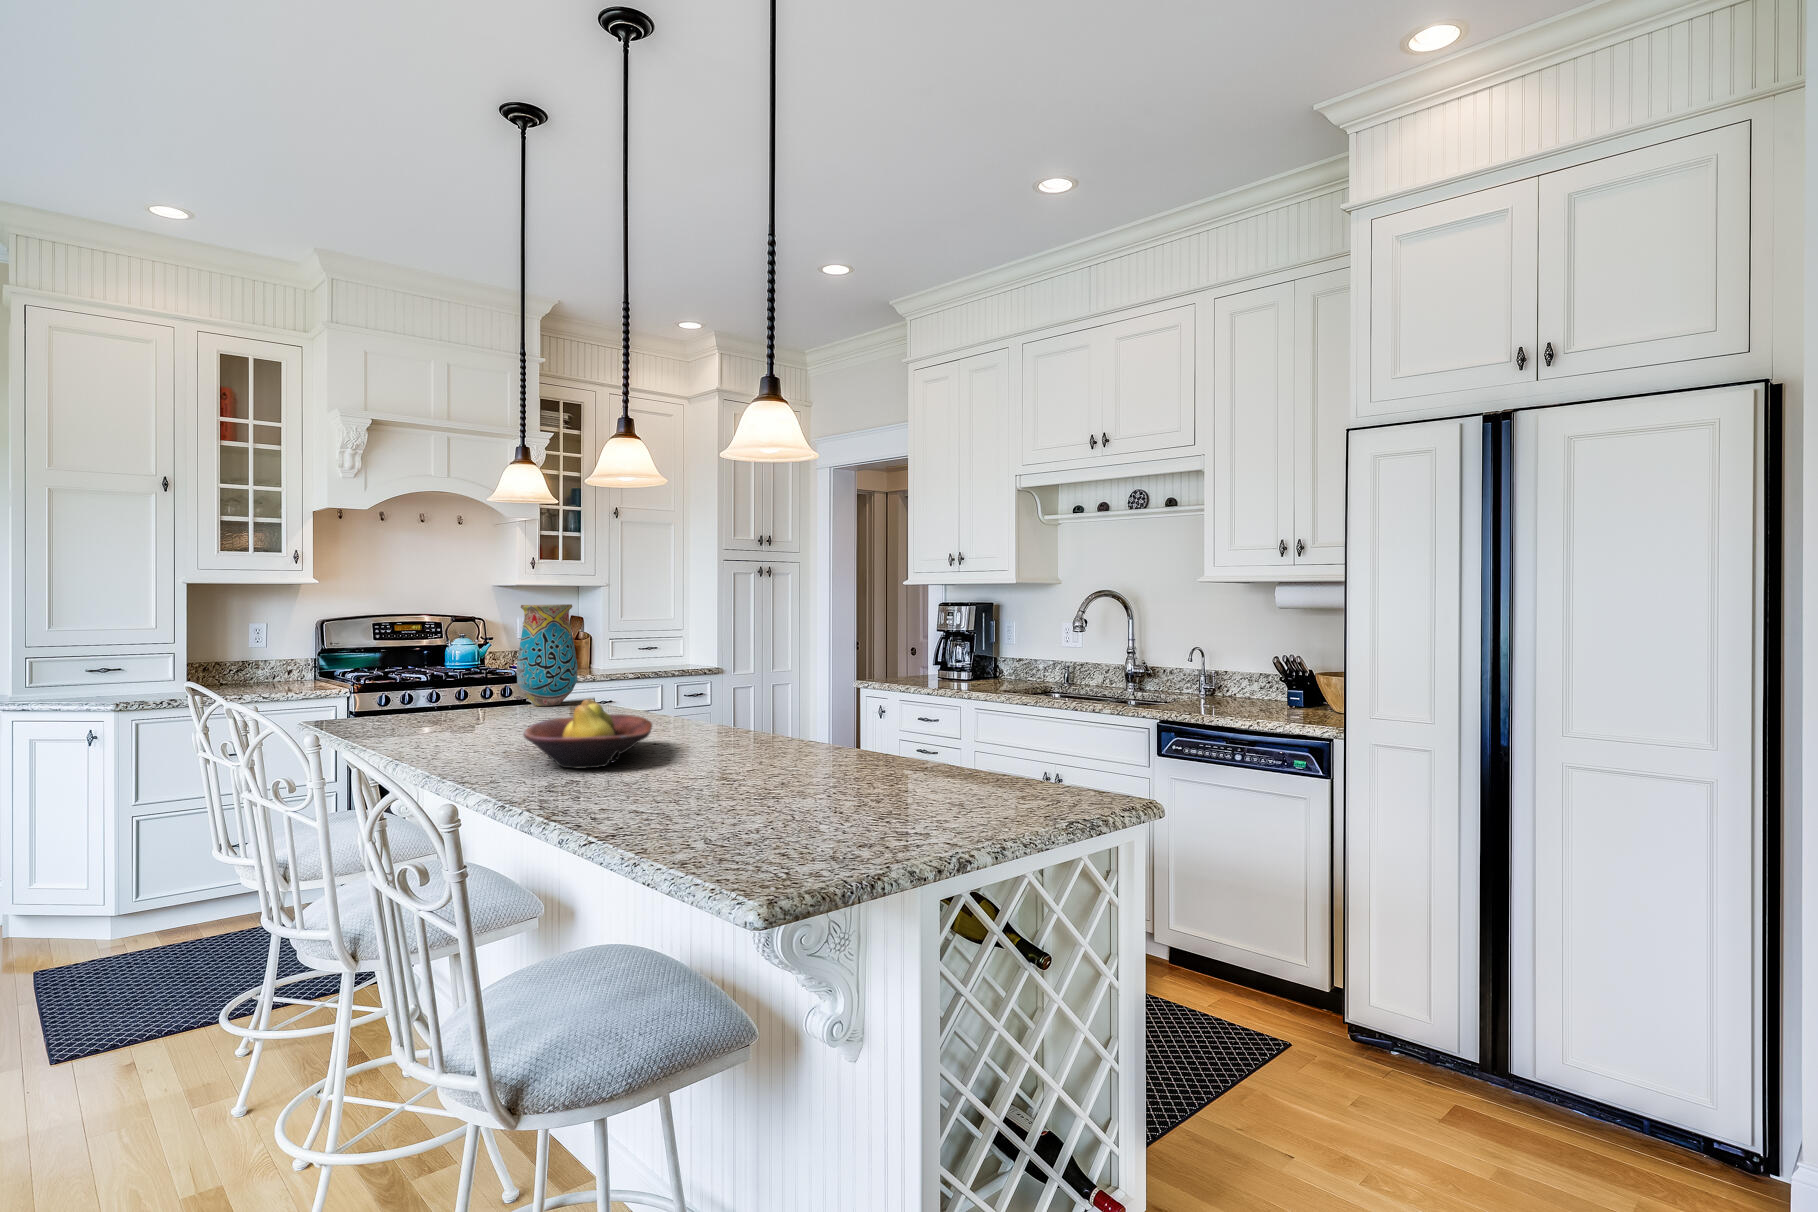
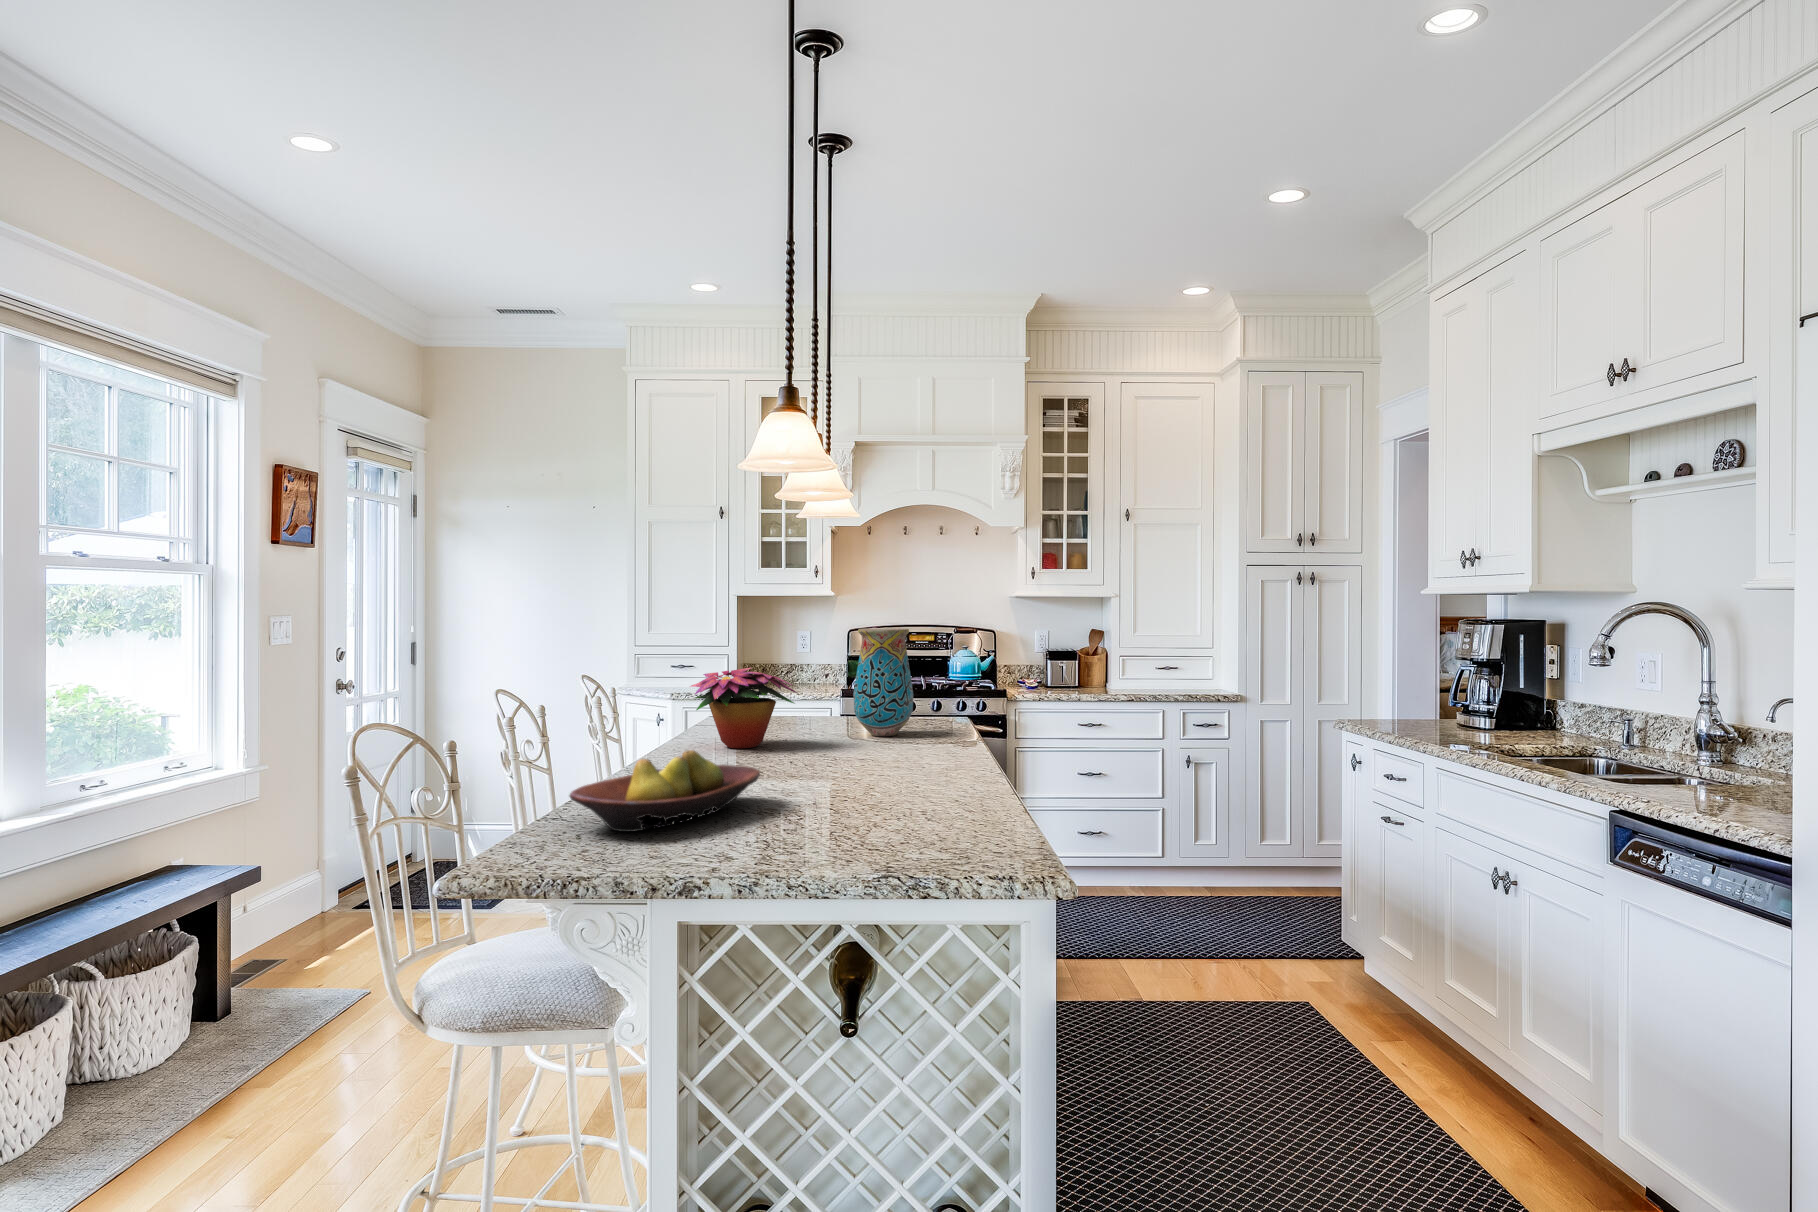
flower arrangement: none [375,642,508,724] -> present [691,668,797,748]

